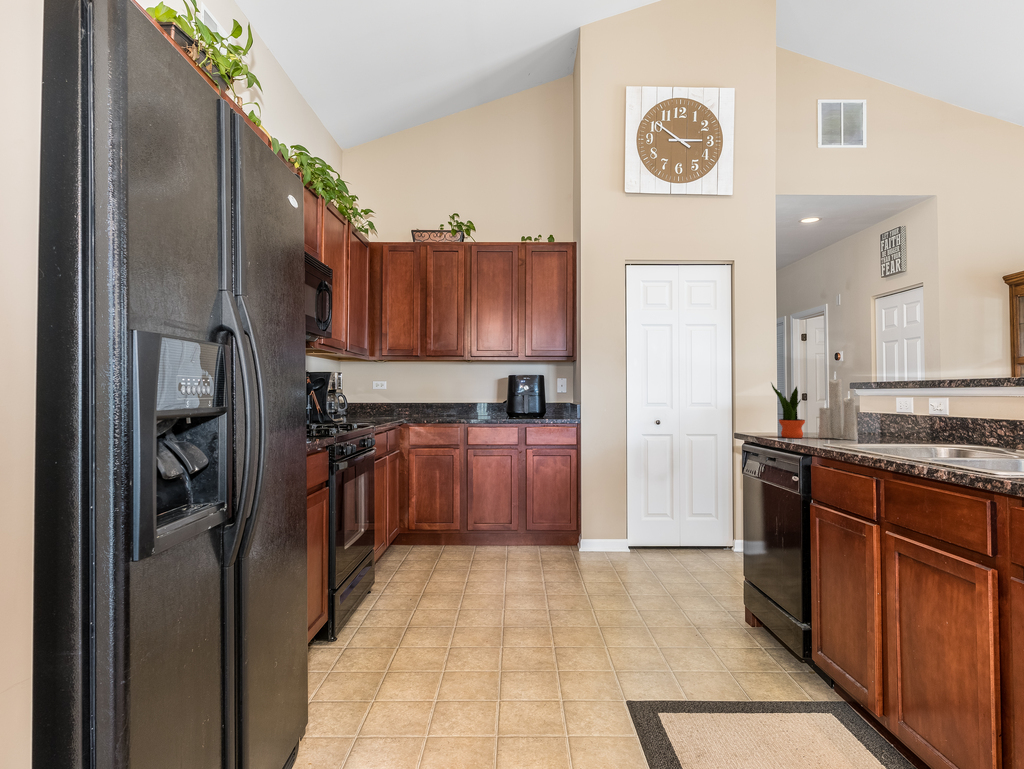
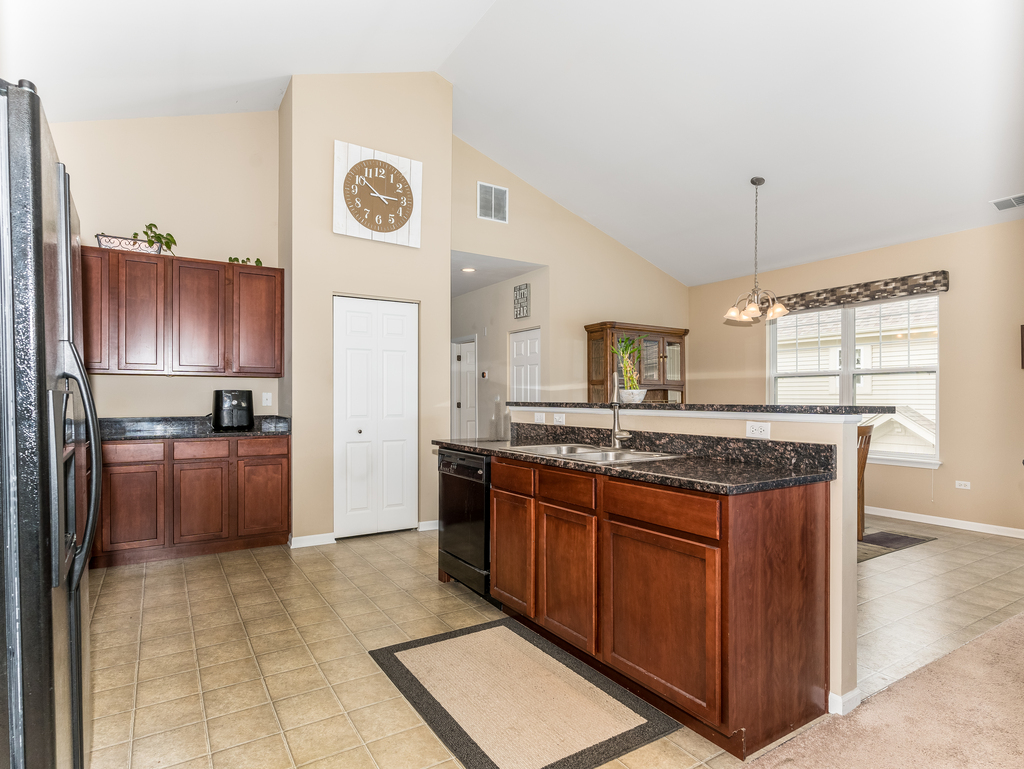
potted plant: present [771,383,805,438] -> none [460,402,482,442]

